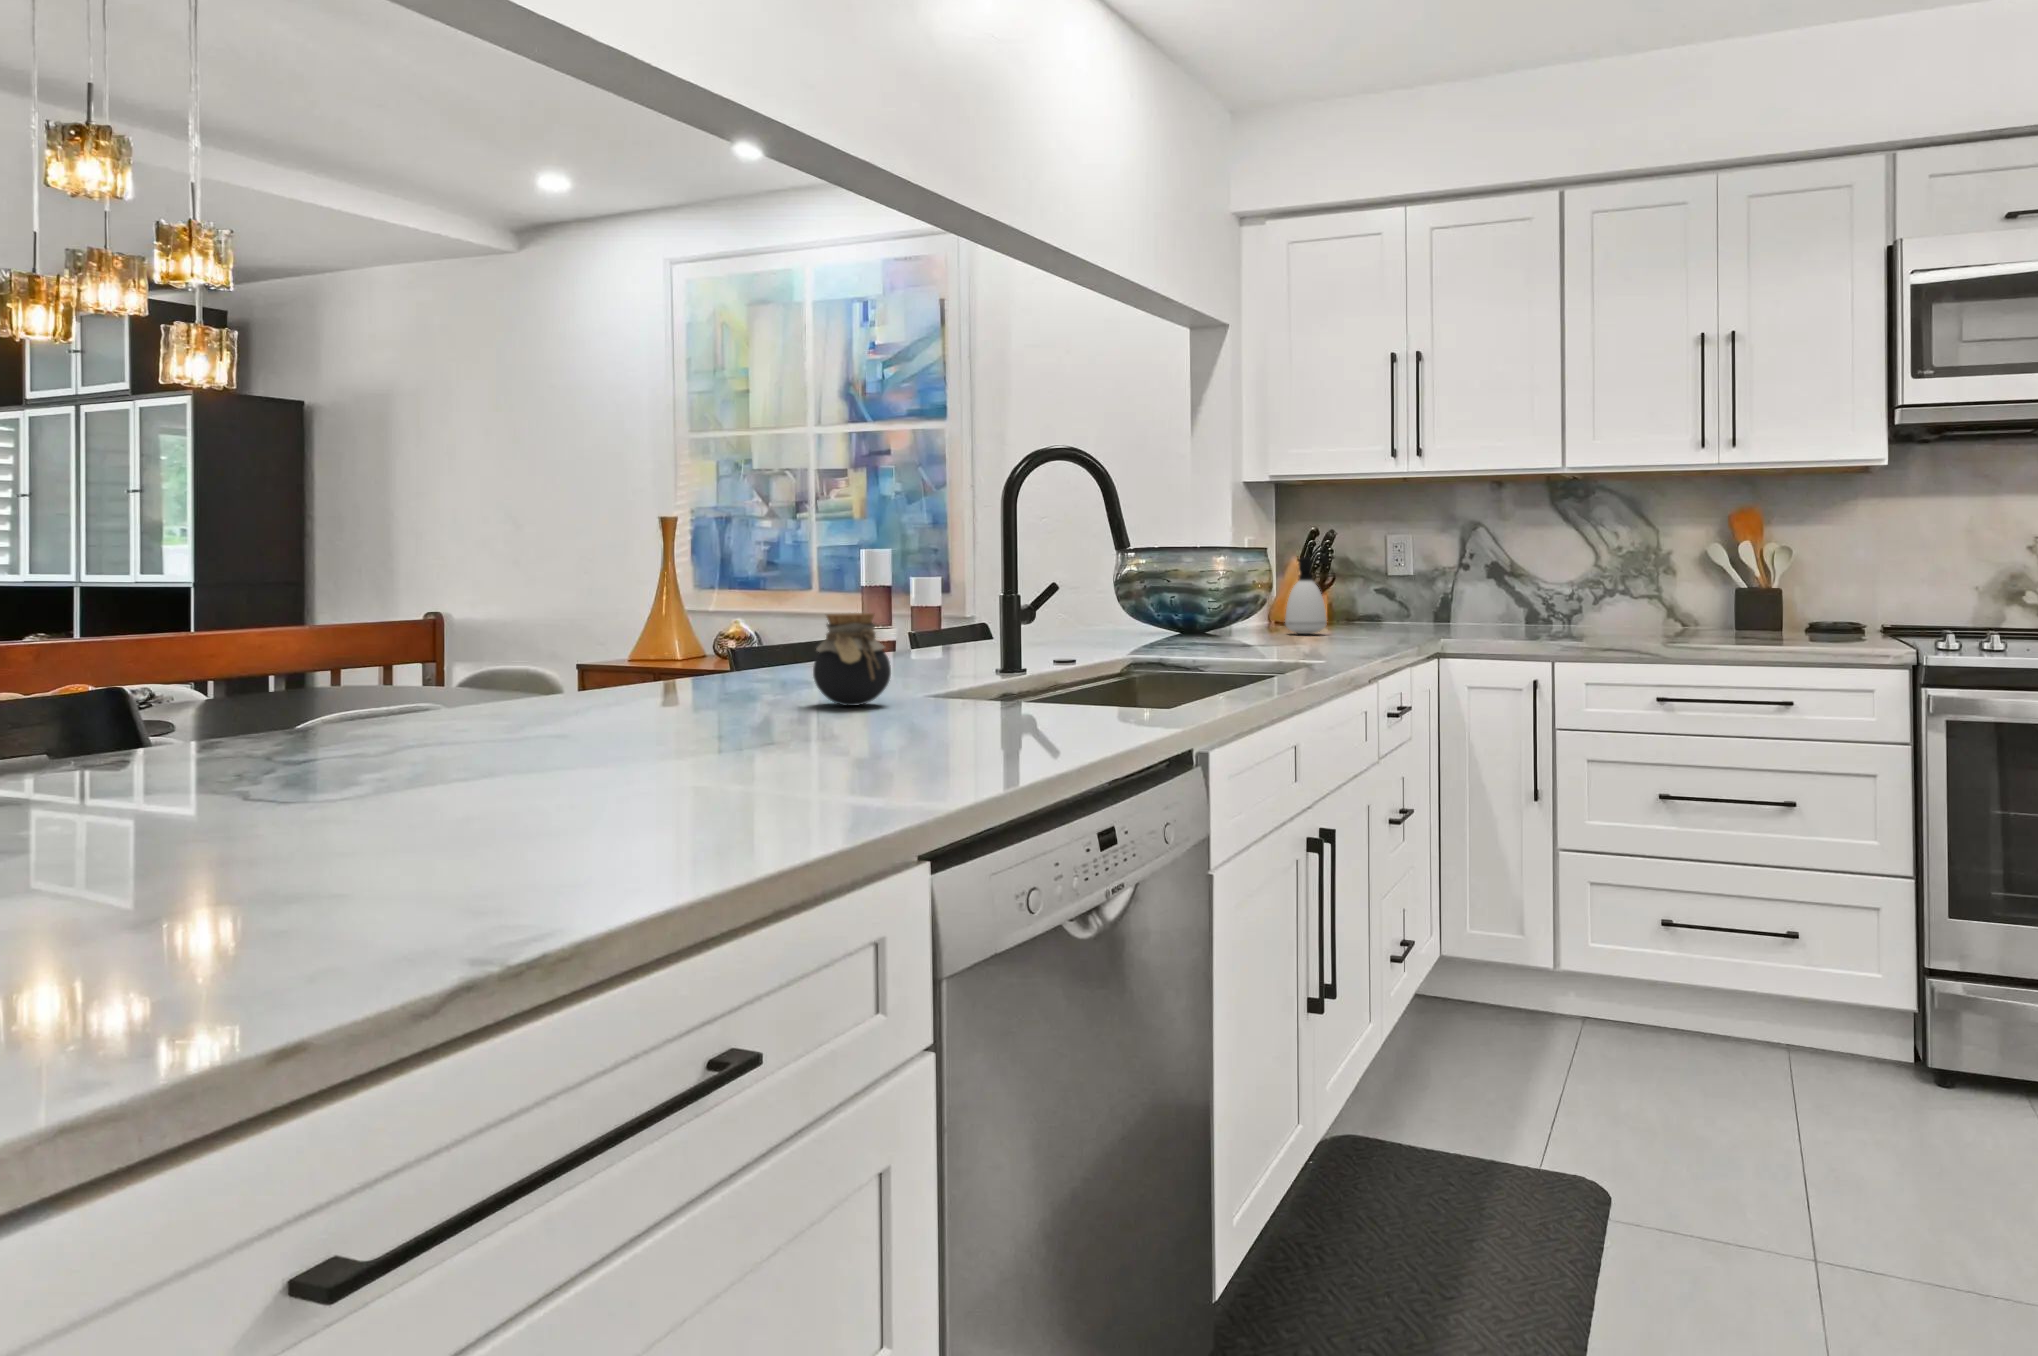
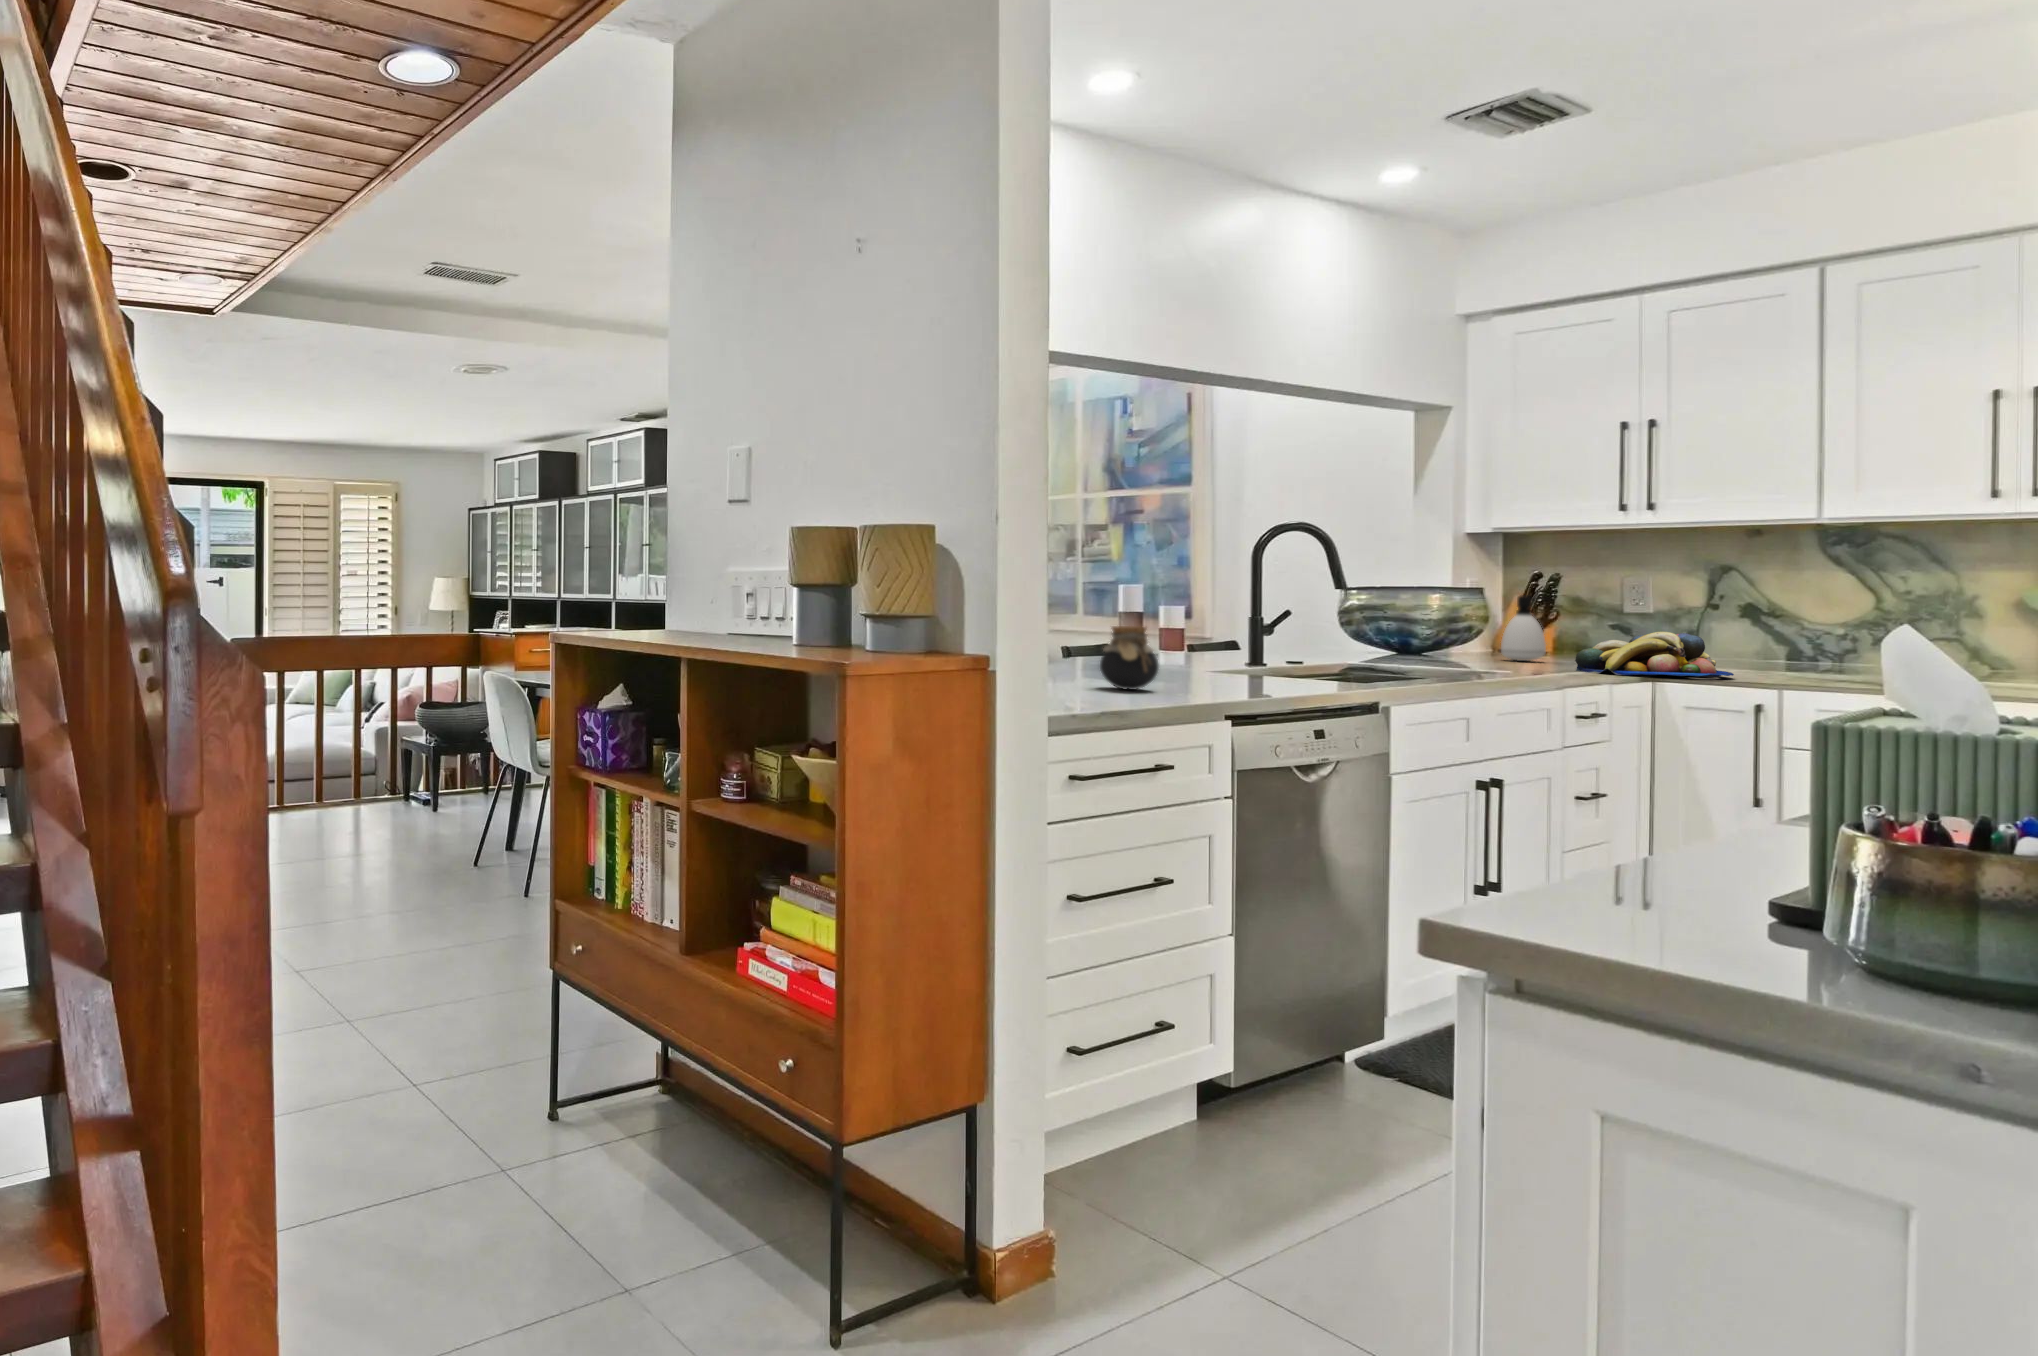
fruit bowl: none [1351,596,1485,647] -> present [1575,632,1734,677]

